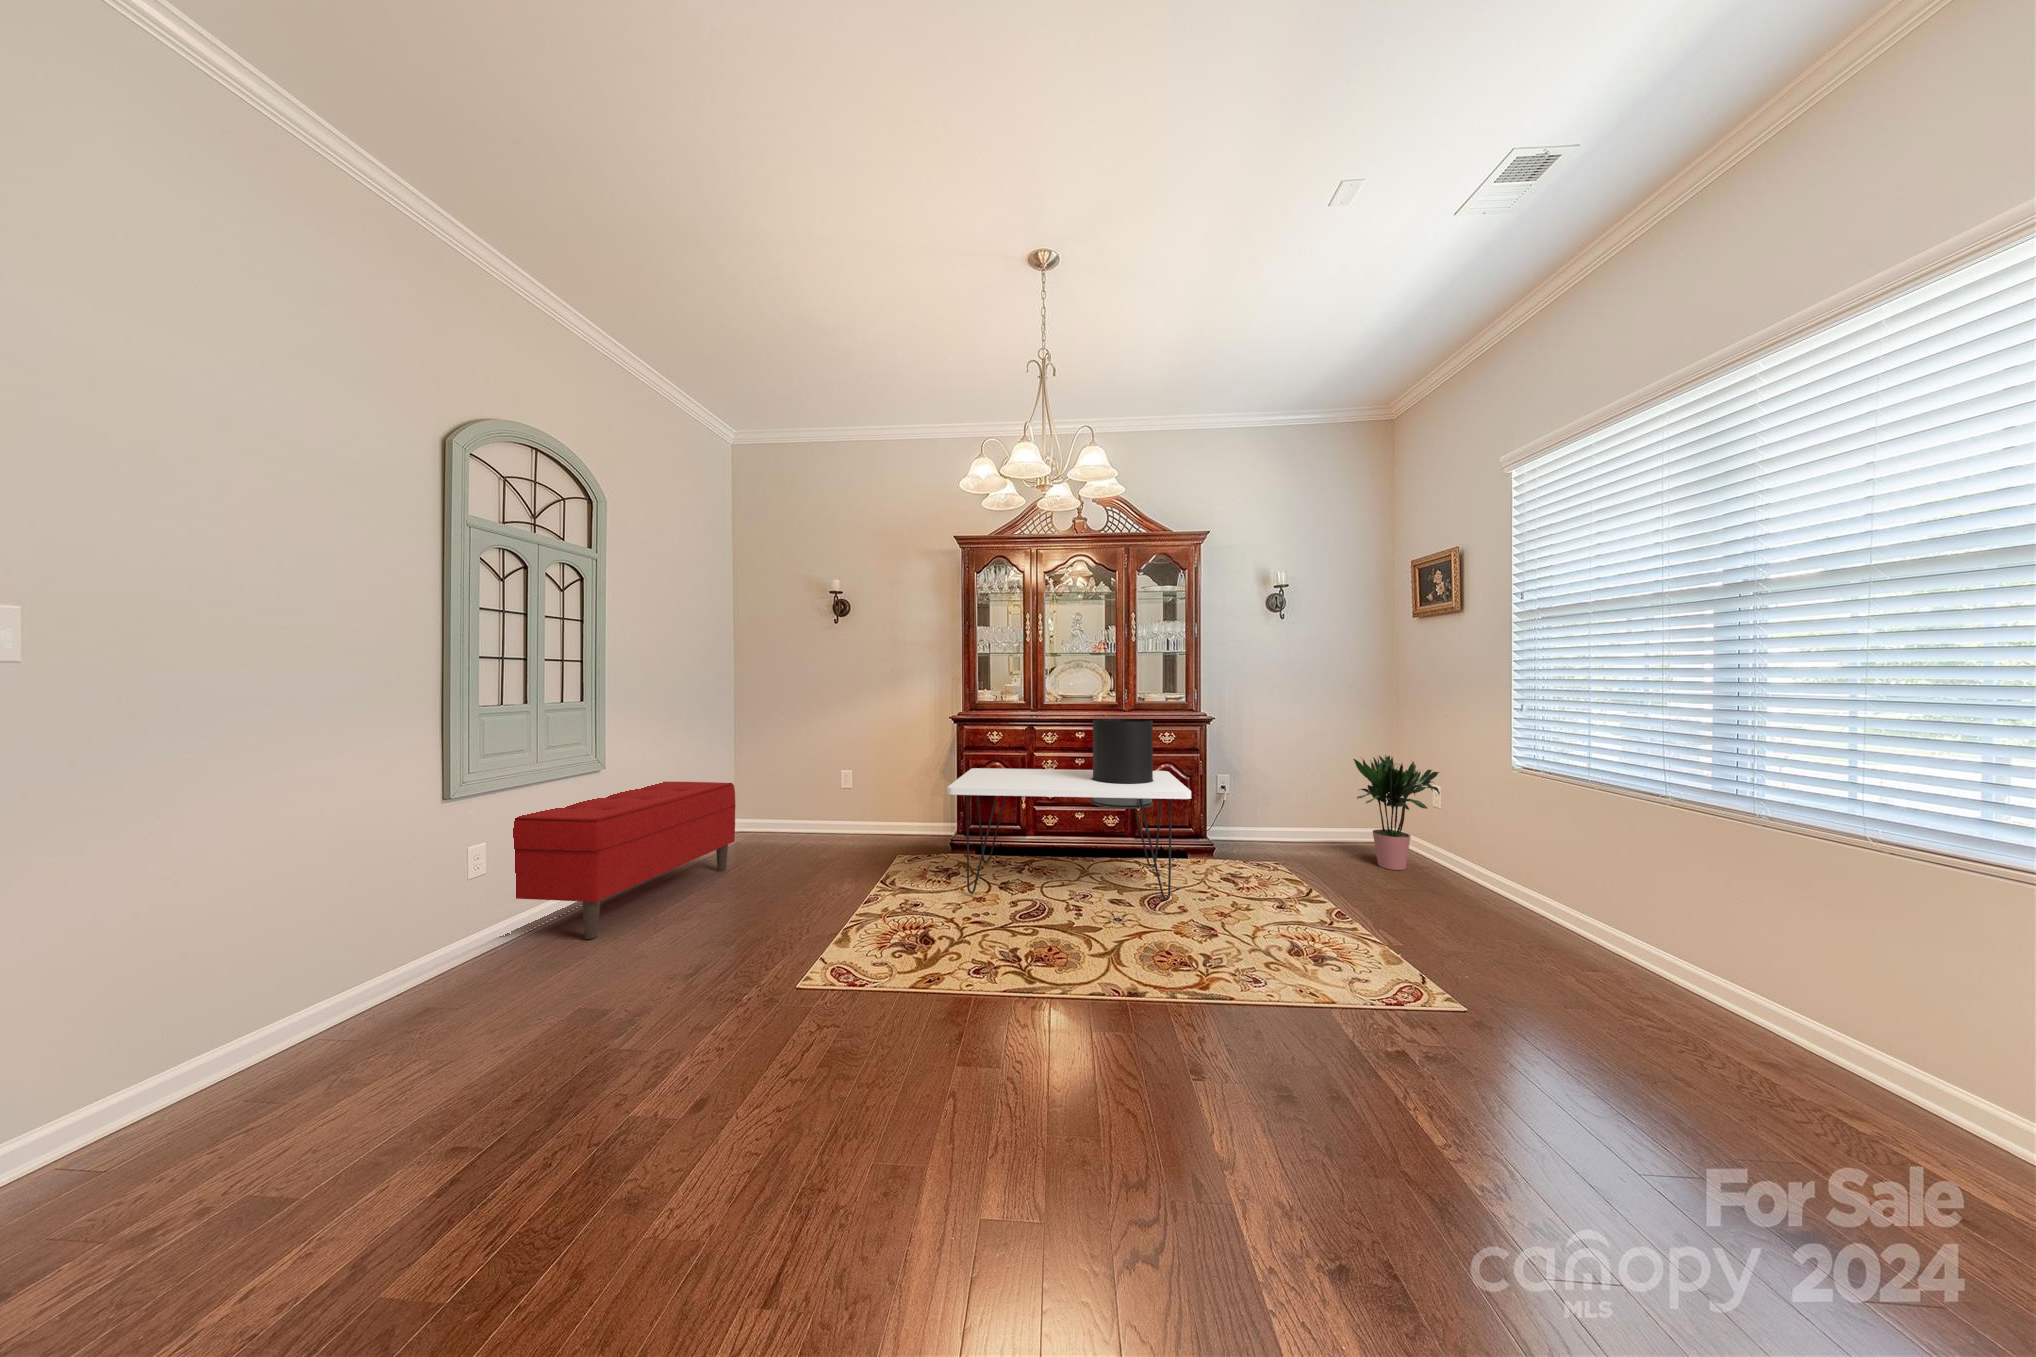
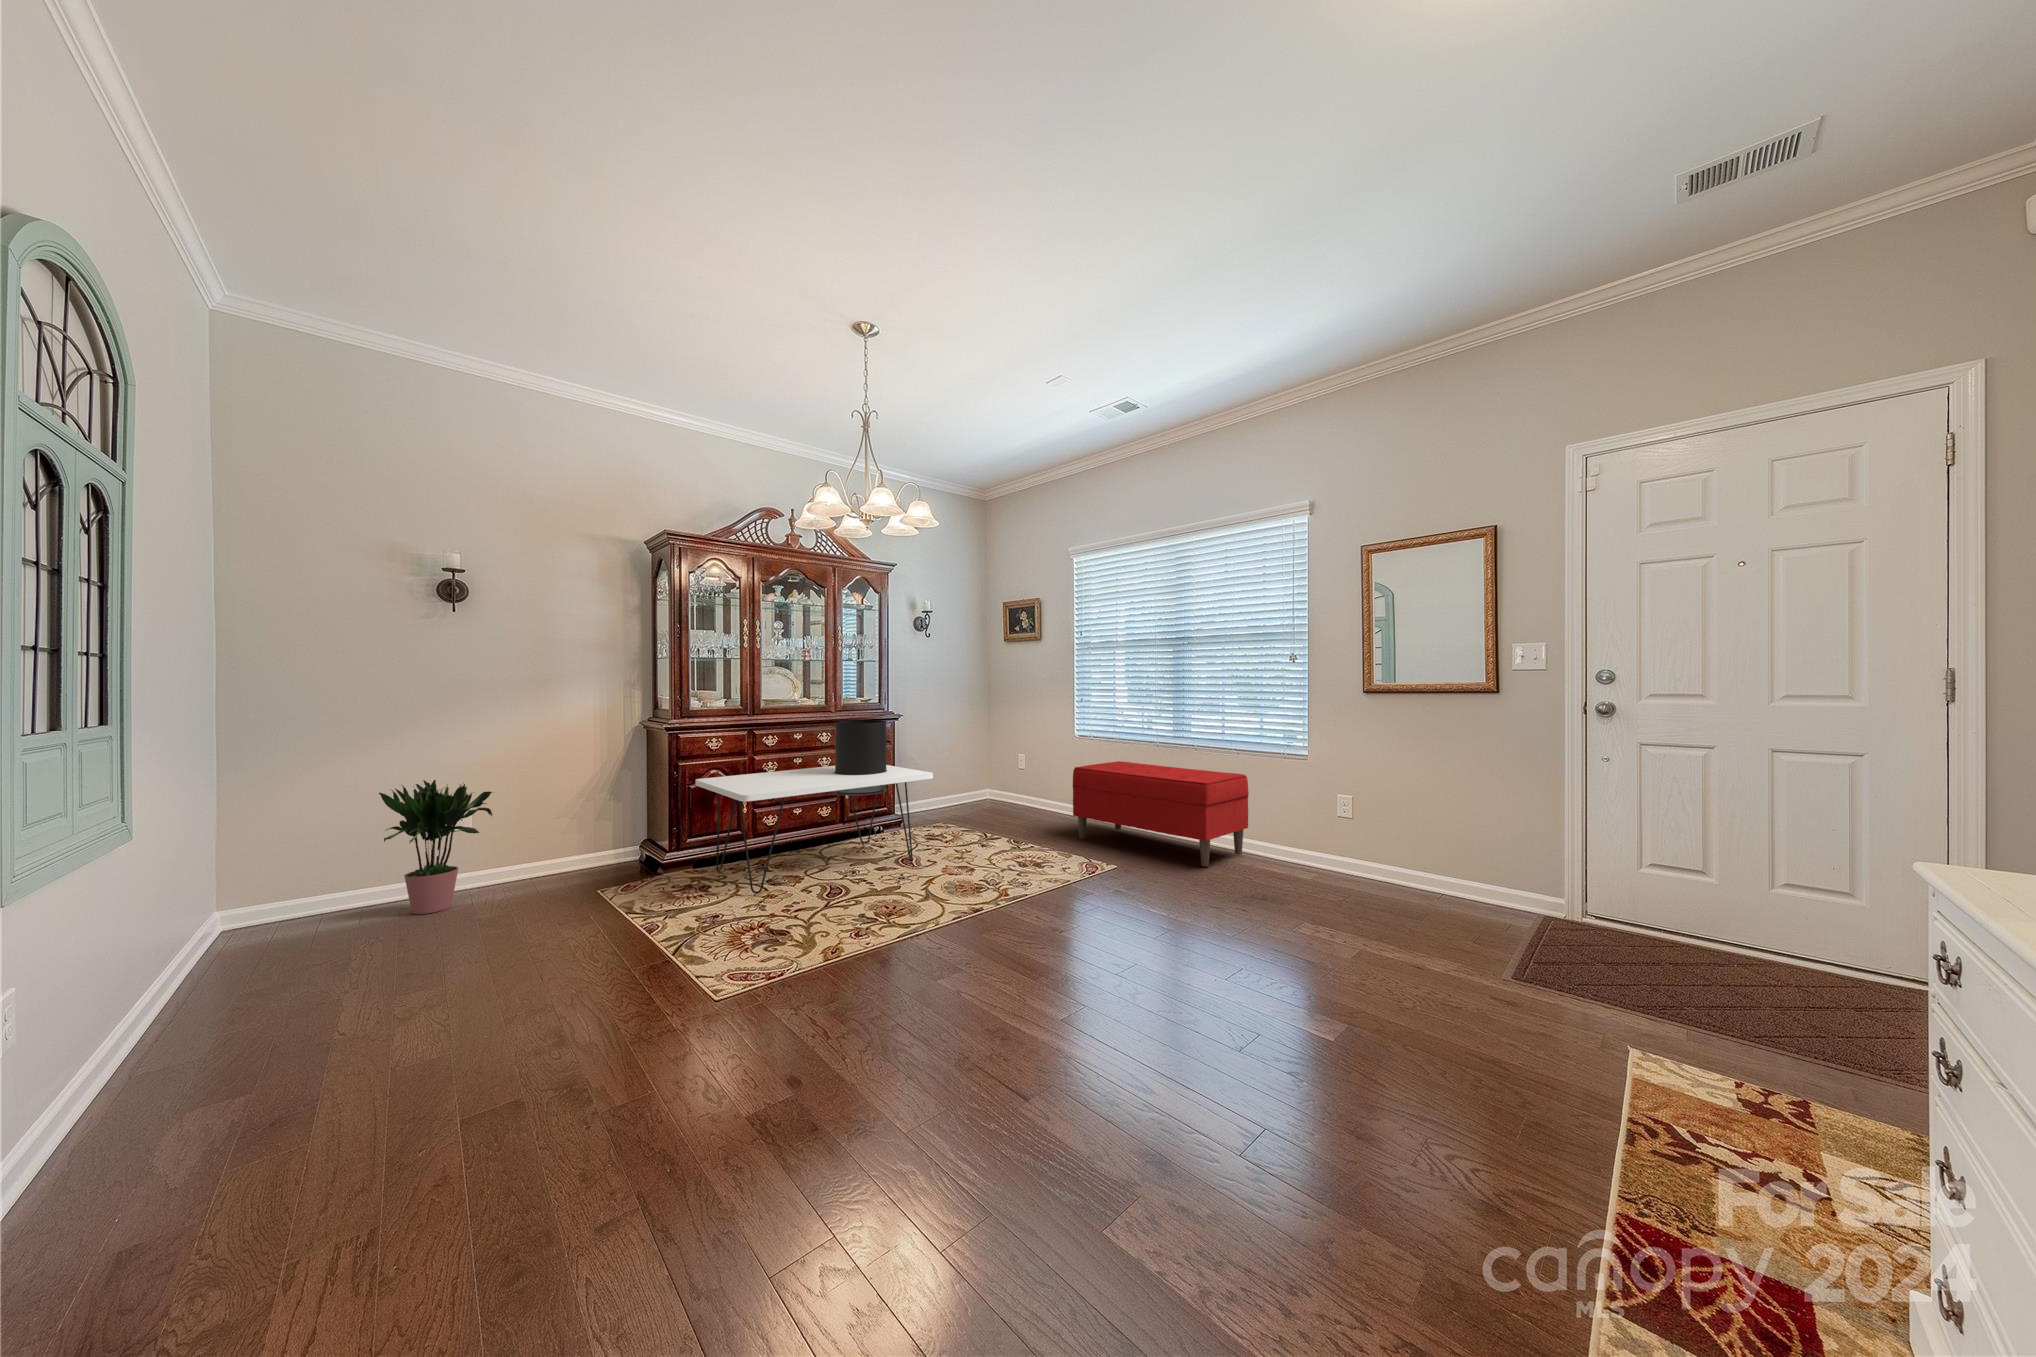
potted plant: present [1353,755,1440,870] -> present [379,780,492,914]
bench: present [507,781,736,939] -> present [1073,761,1249,866]

